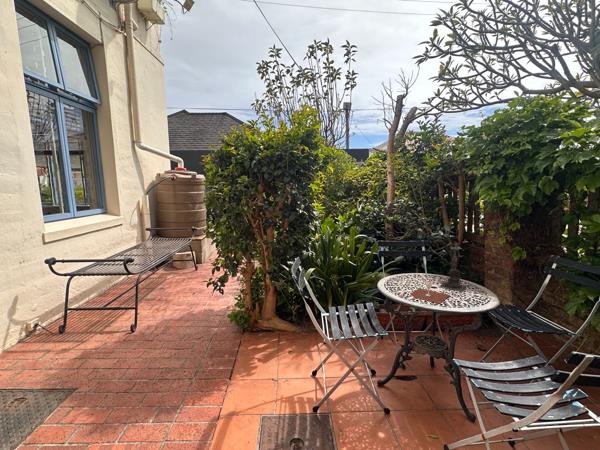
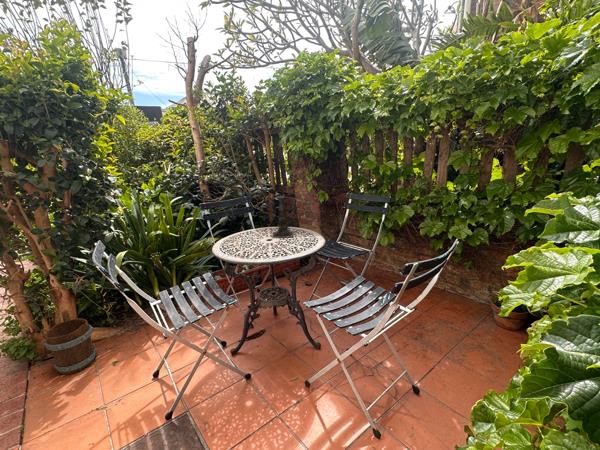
wine glass: present [411,281,450,304] -> none [246,234,285,254]
bucket: none [253,302,283,348] -> present [44,310,97,374]

